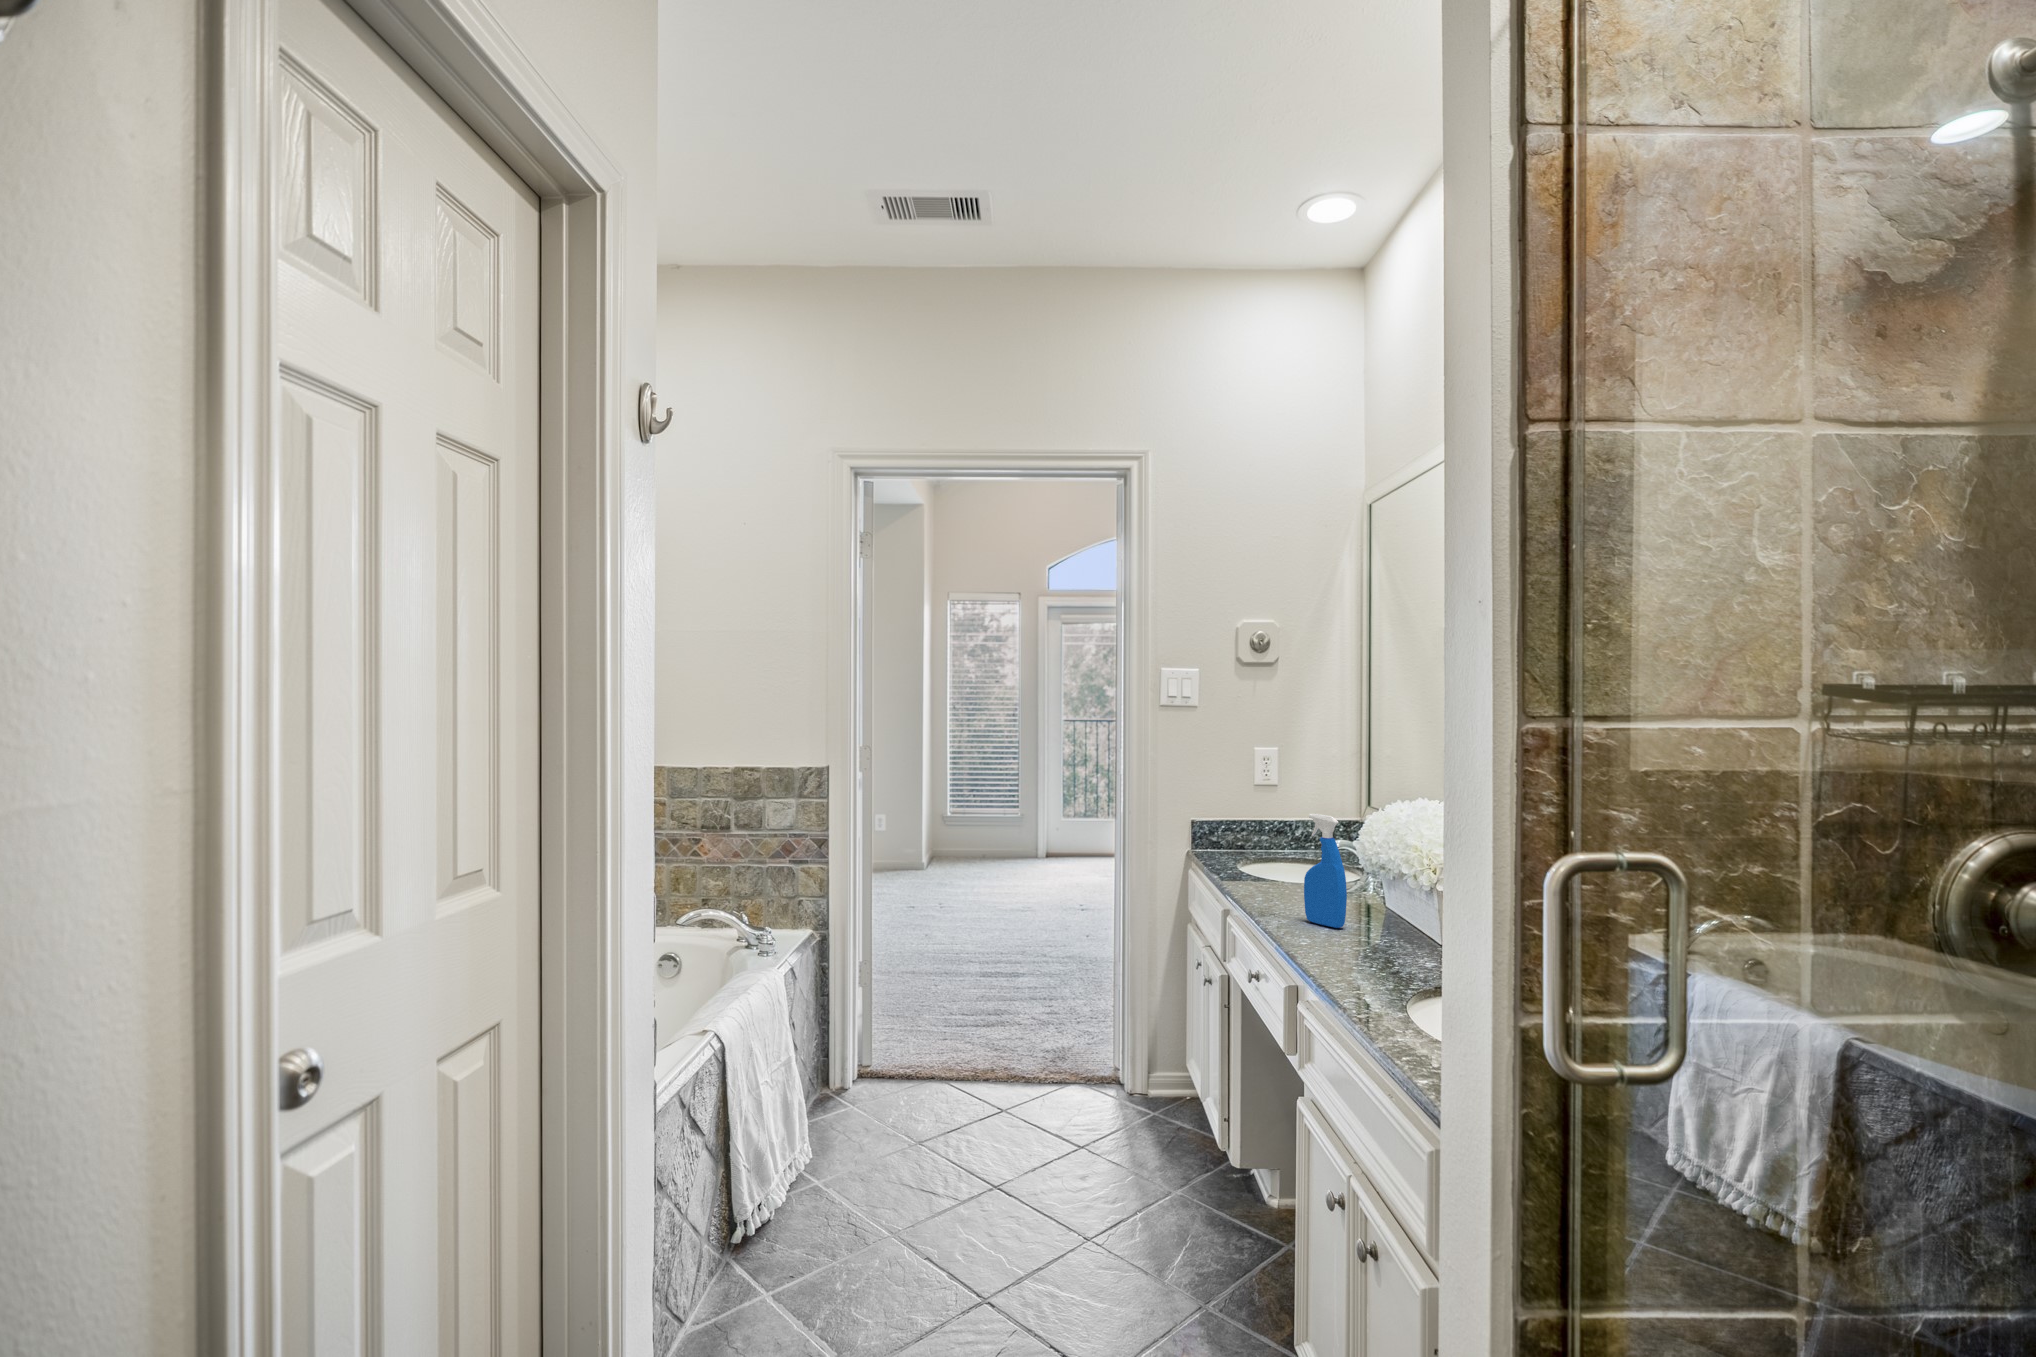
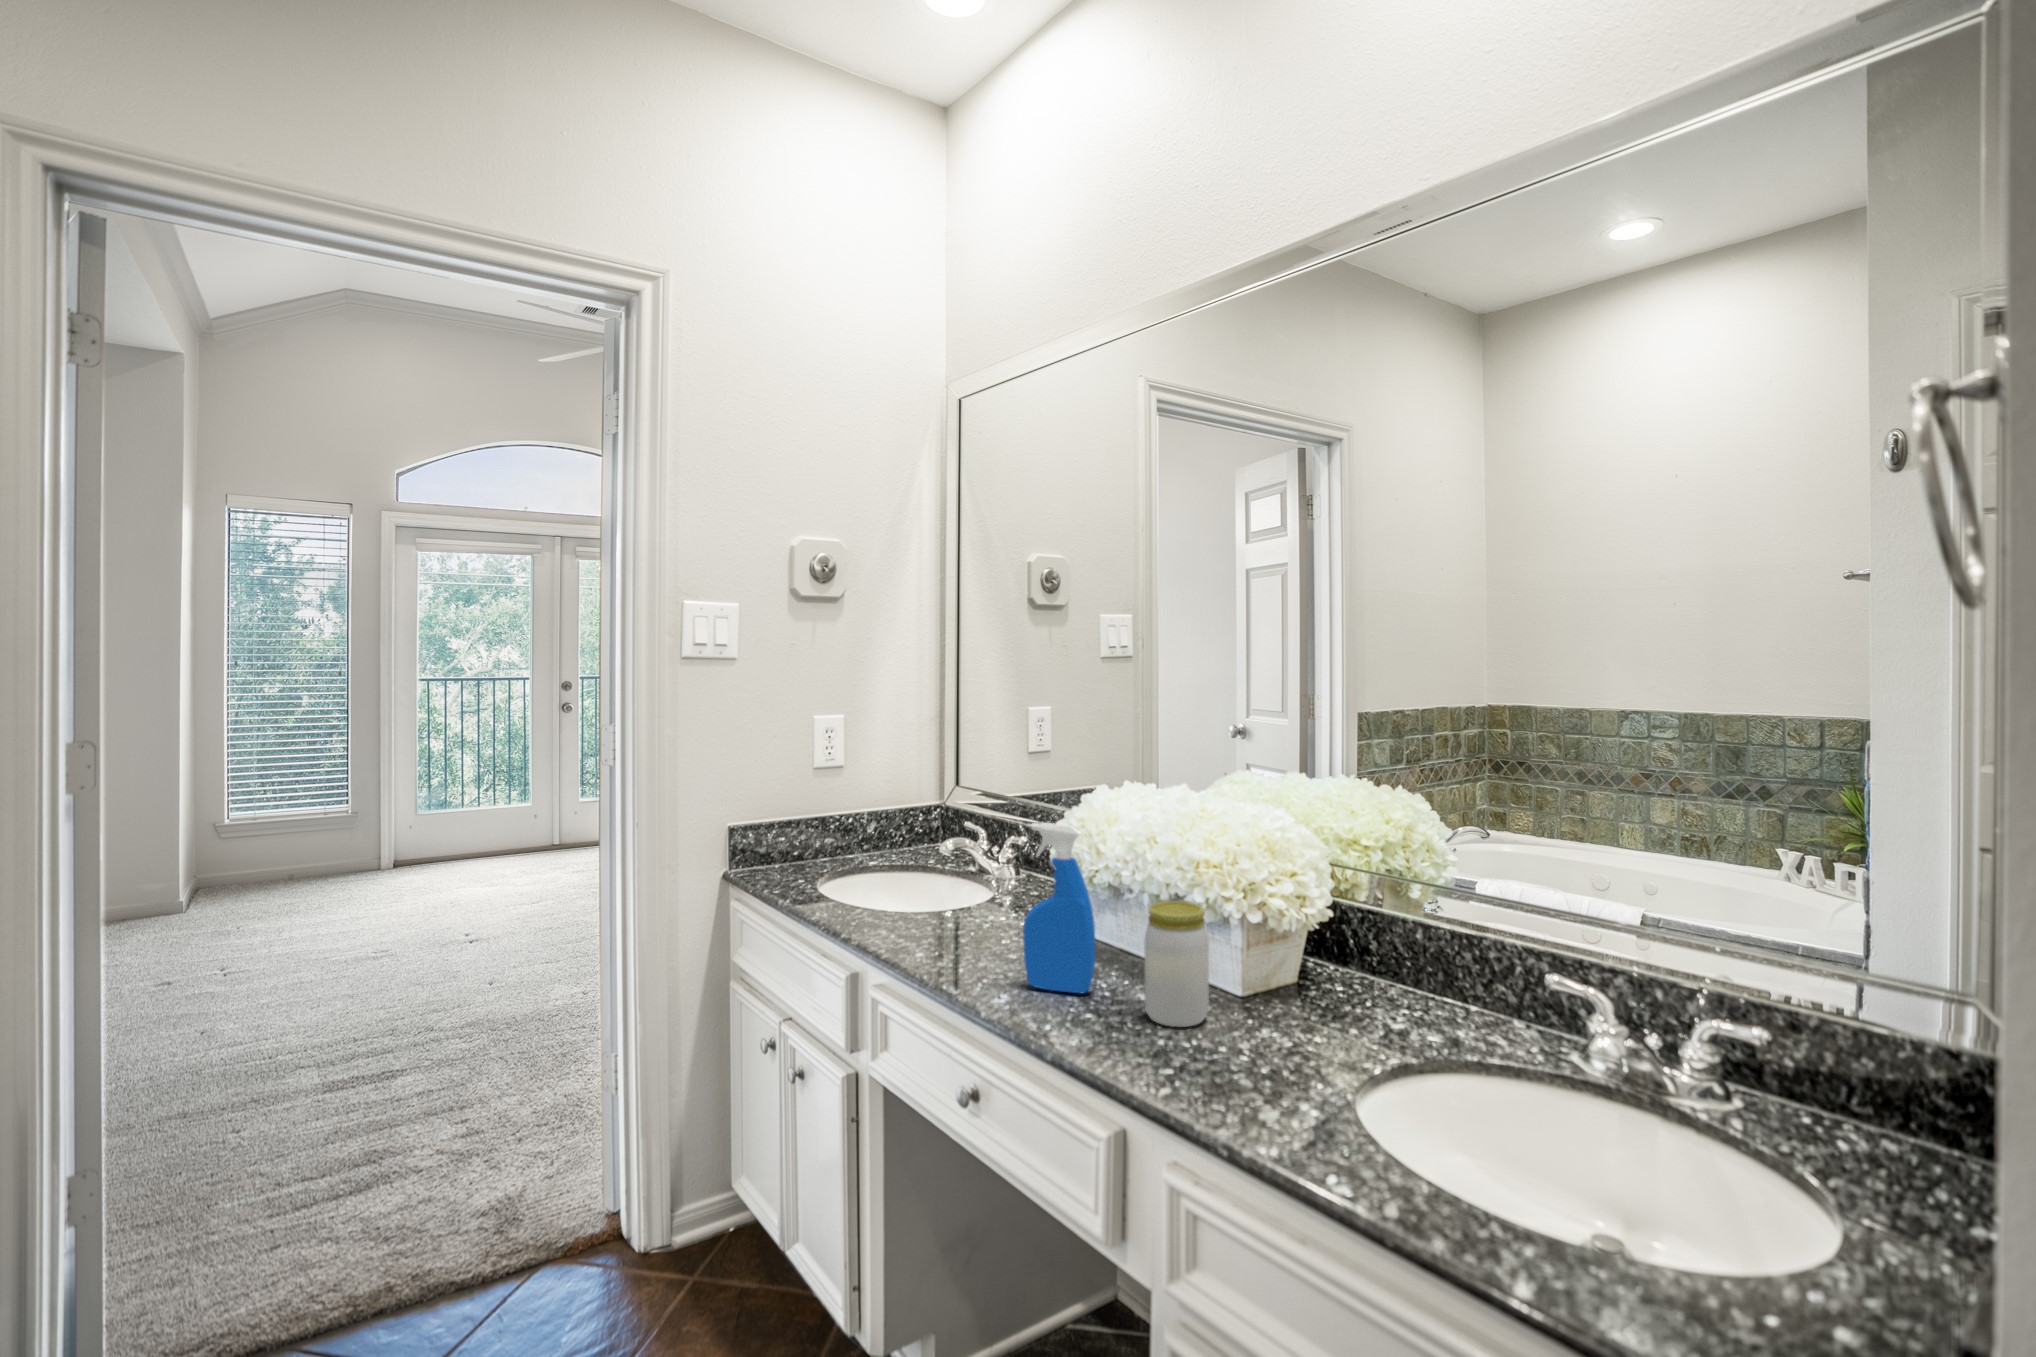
jar: none [1359,869,1403,949] -> present [1144,901,1209,1027]

